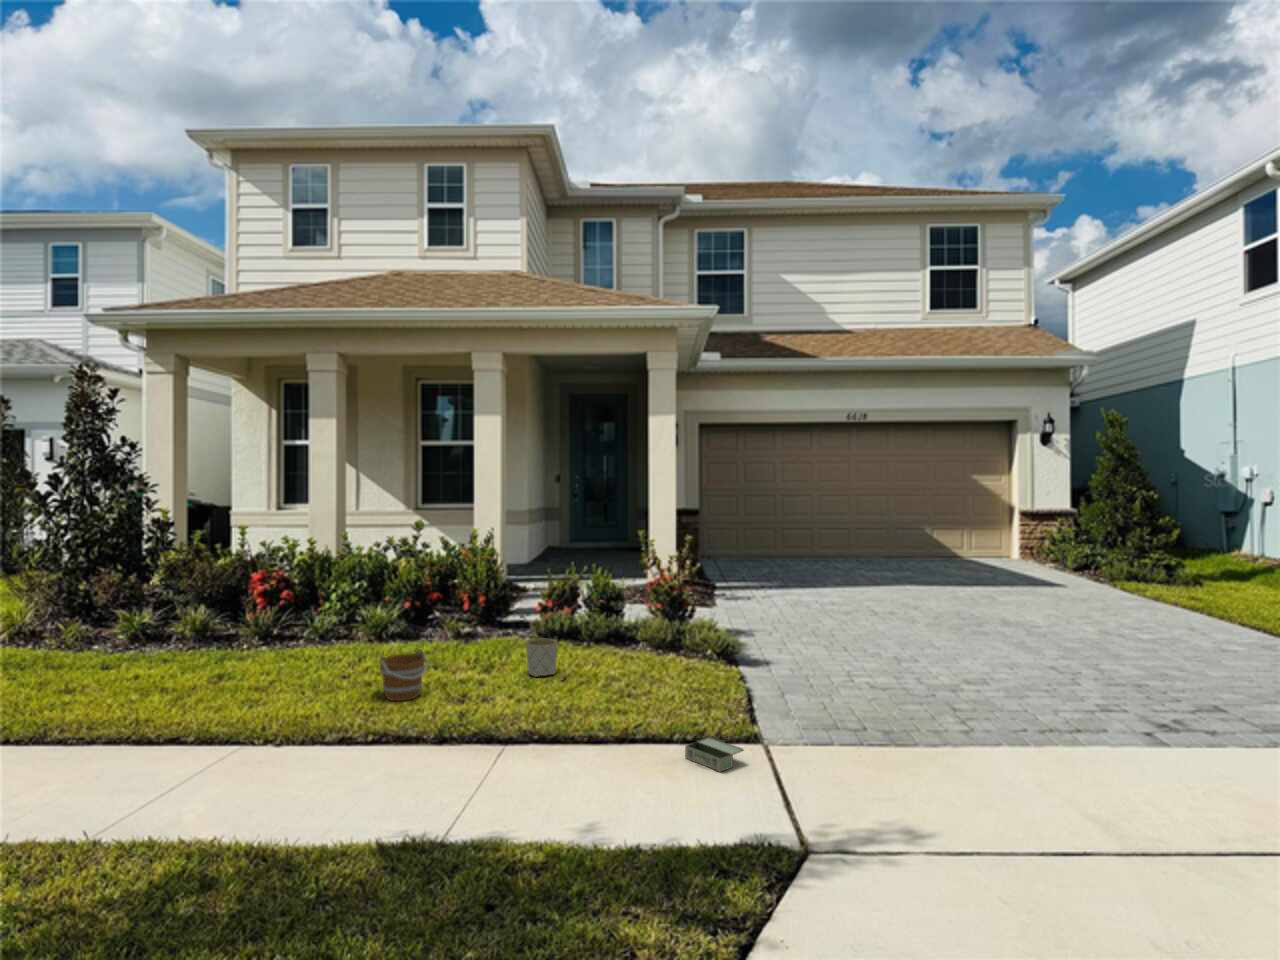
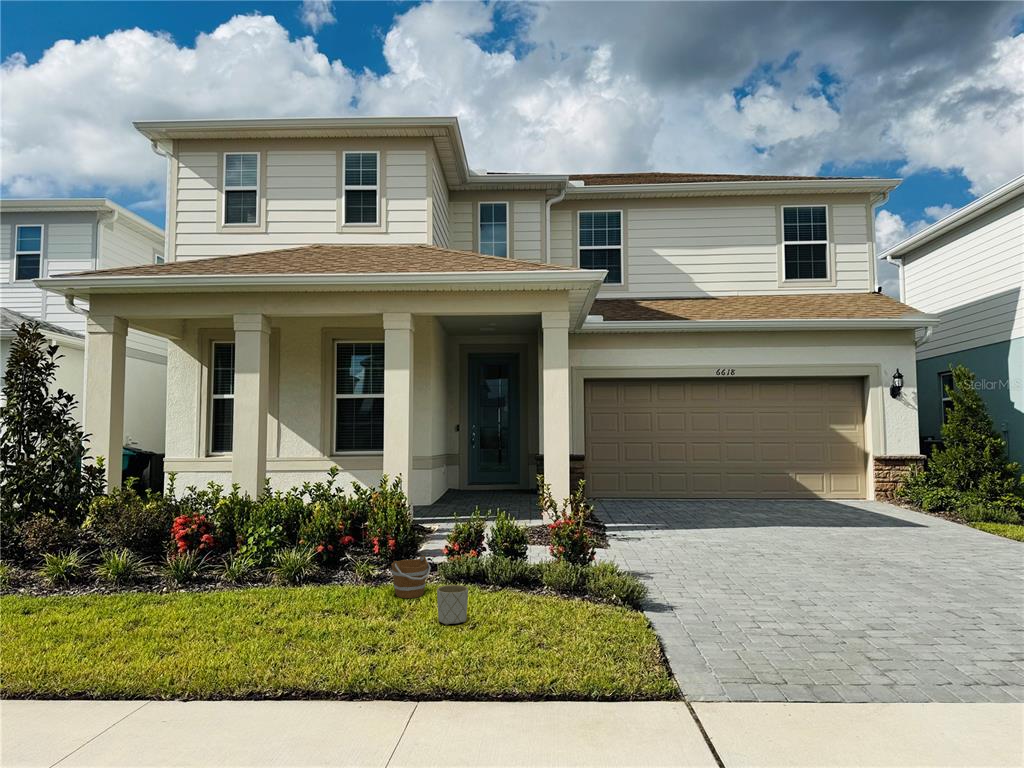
bucket: present [380,649,429,701] -> present [391,555,431,598]
toolbox: present [685,737,744,772] -> none [613,700,678,744]

